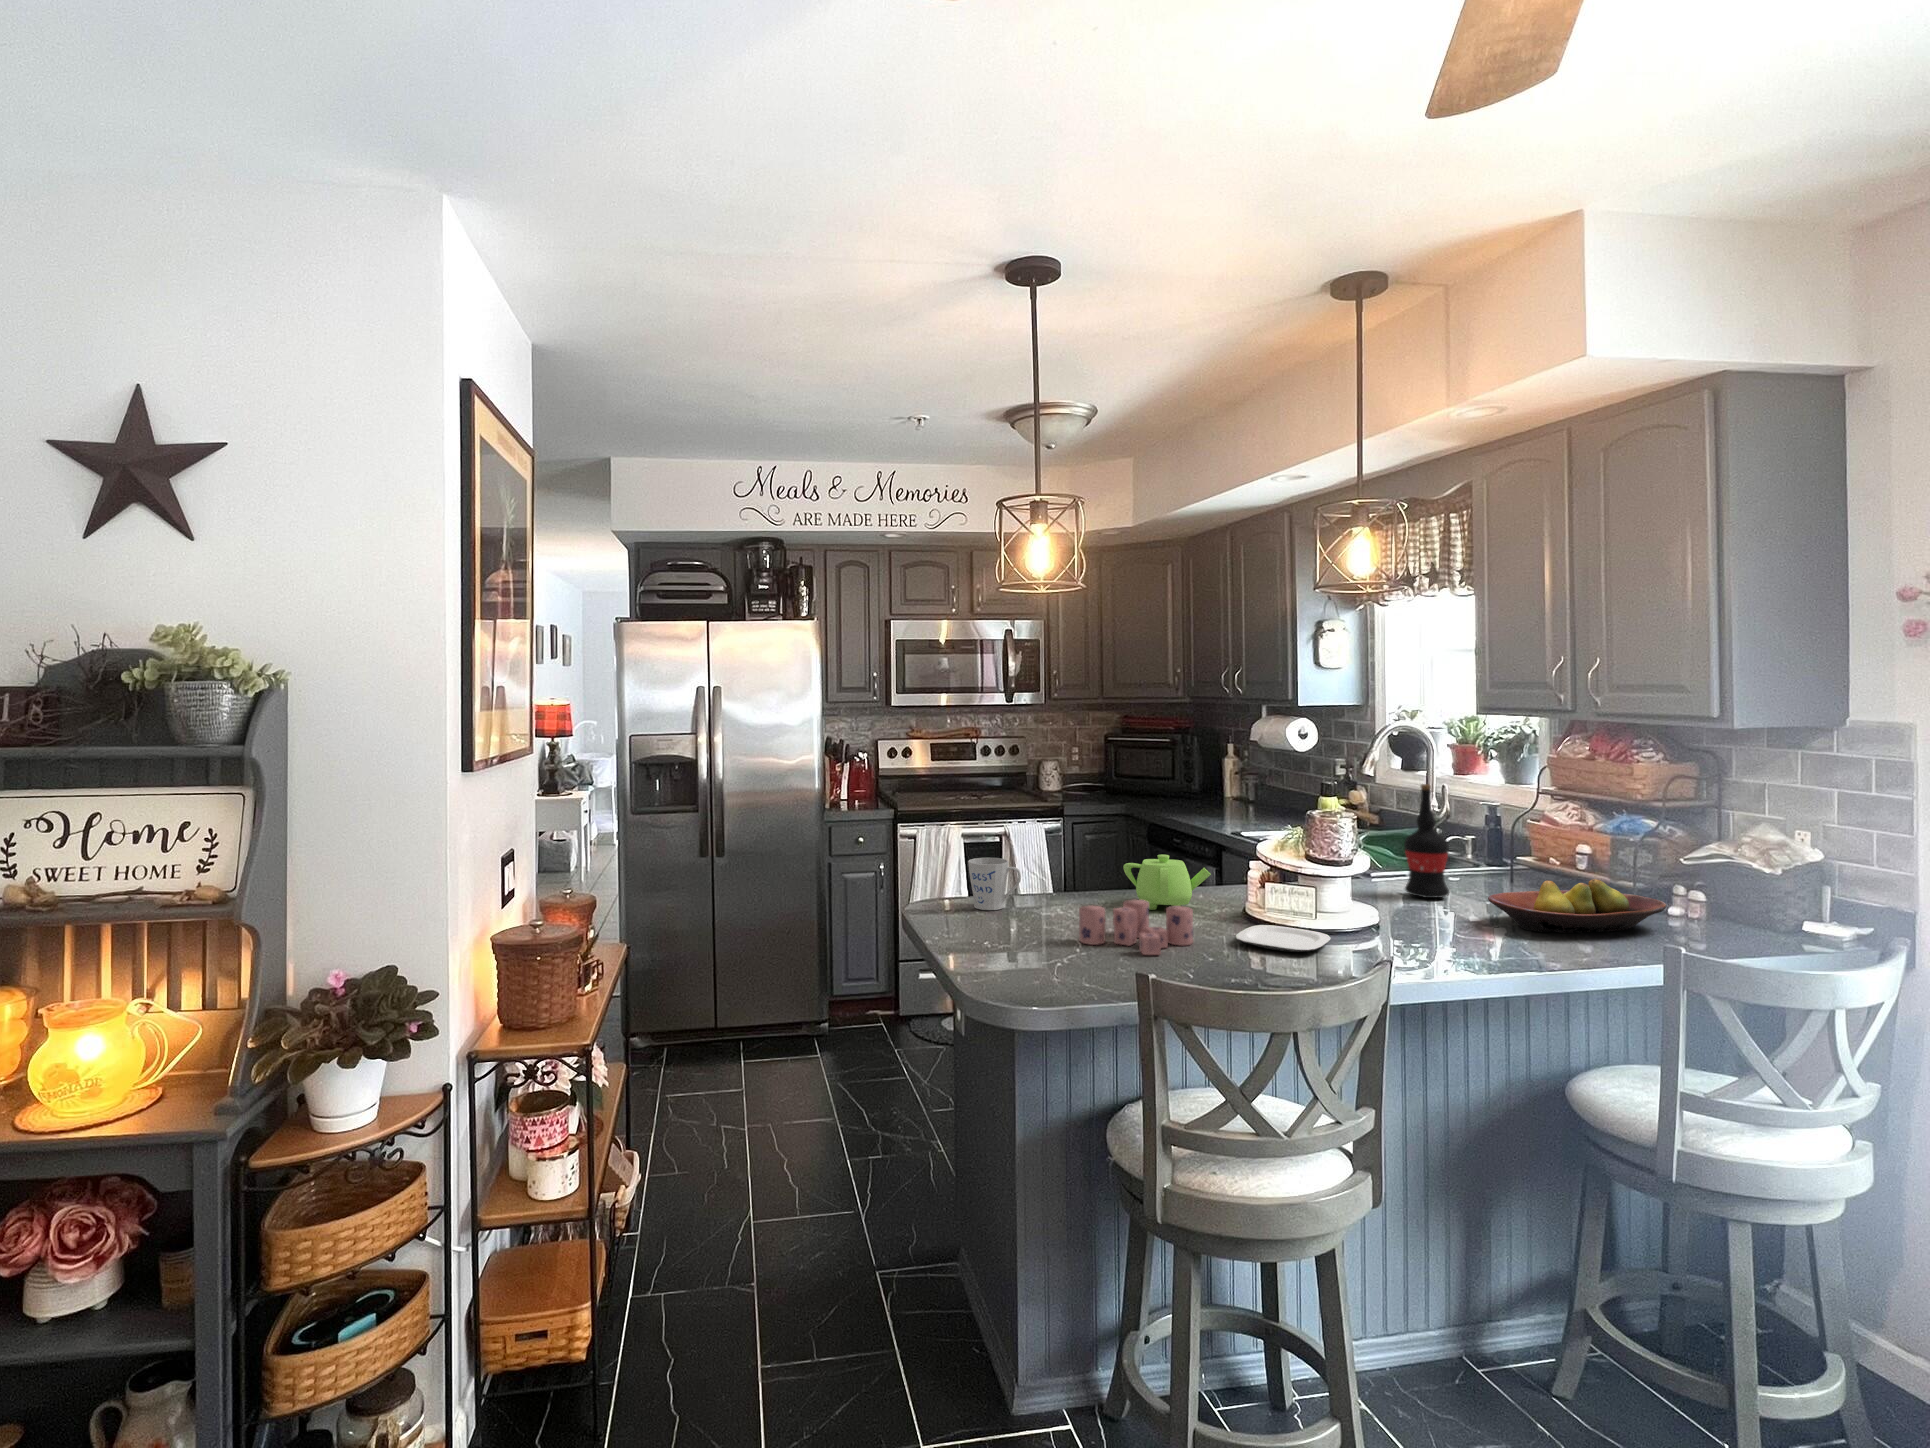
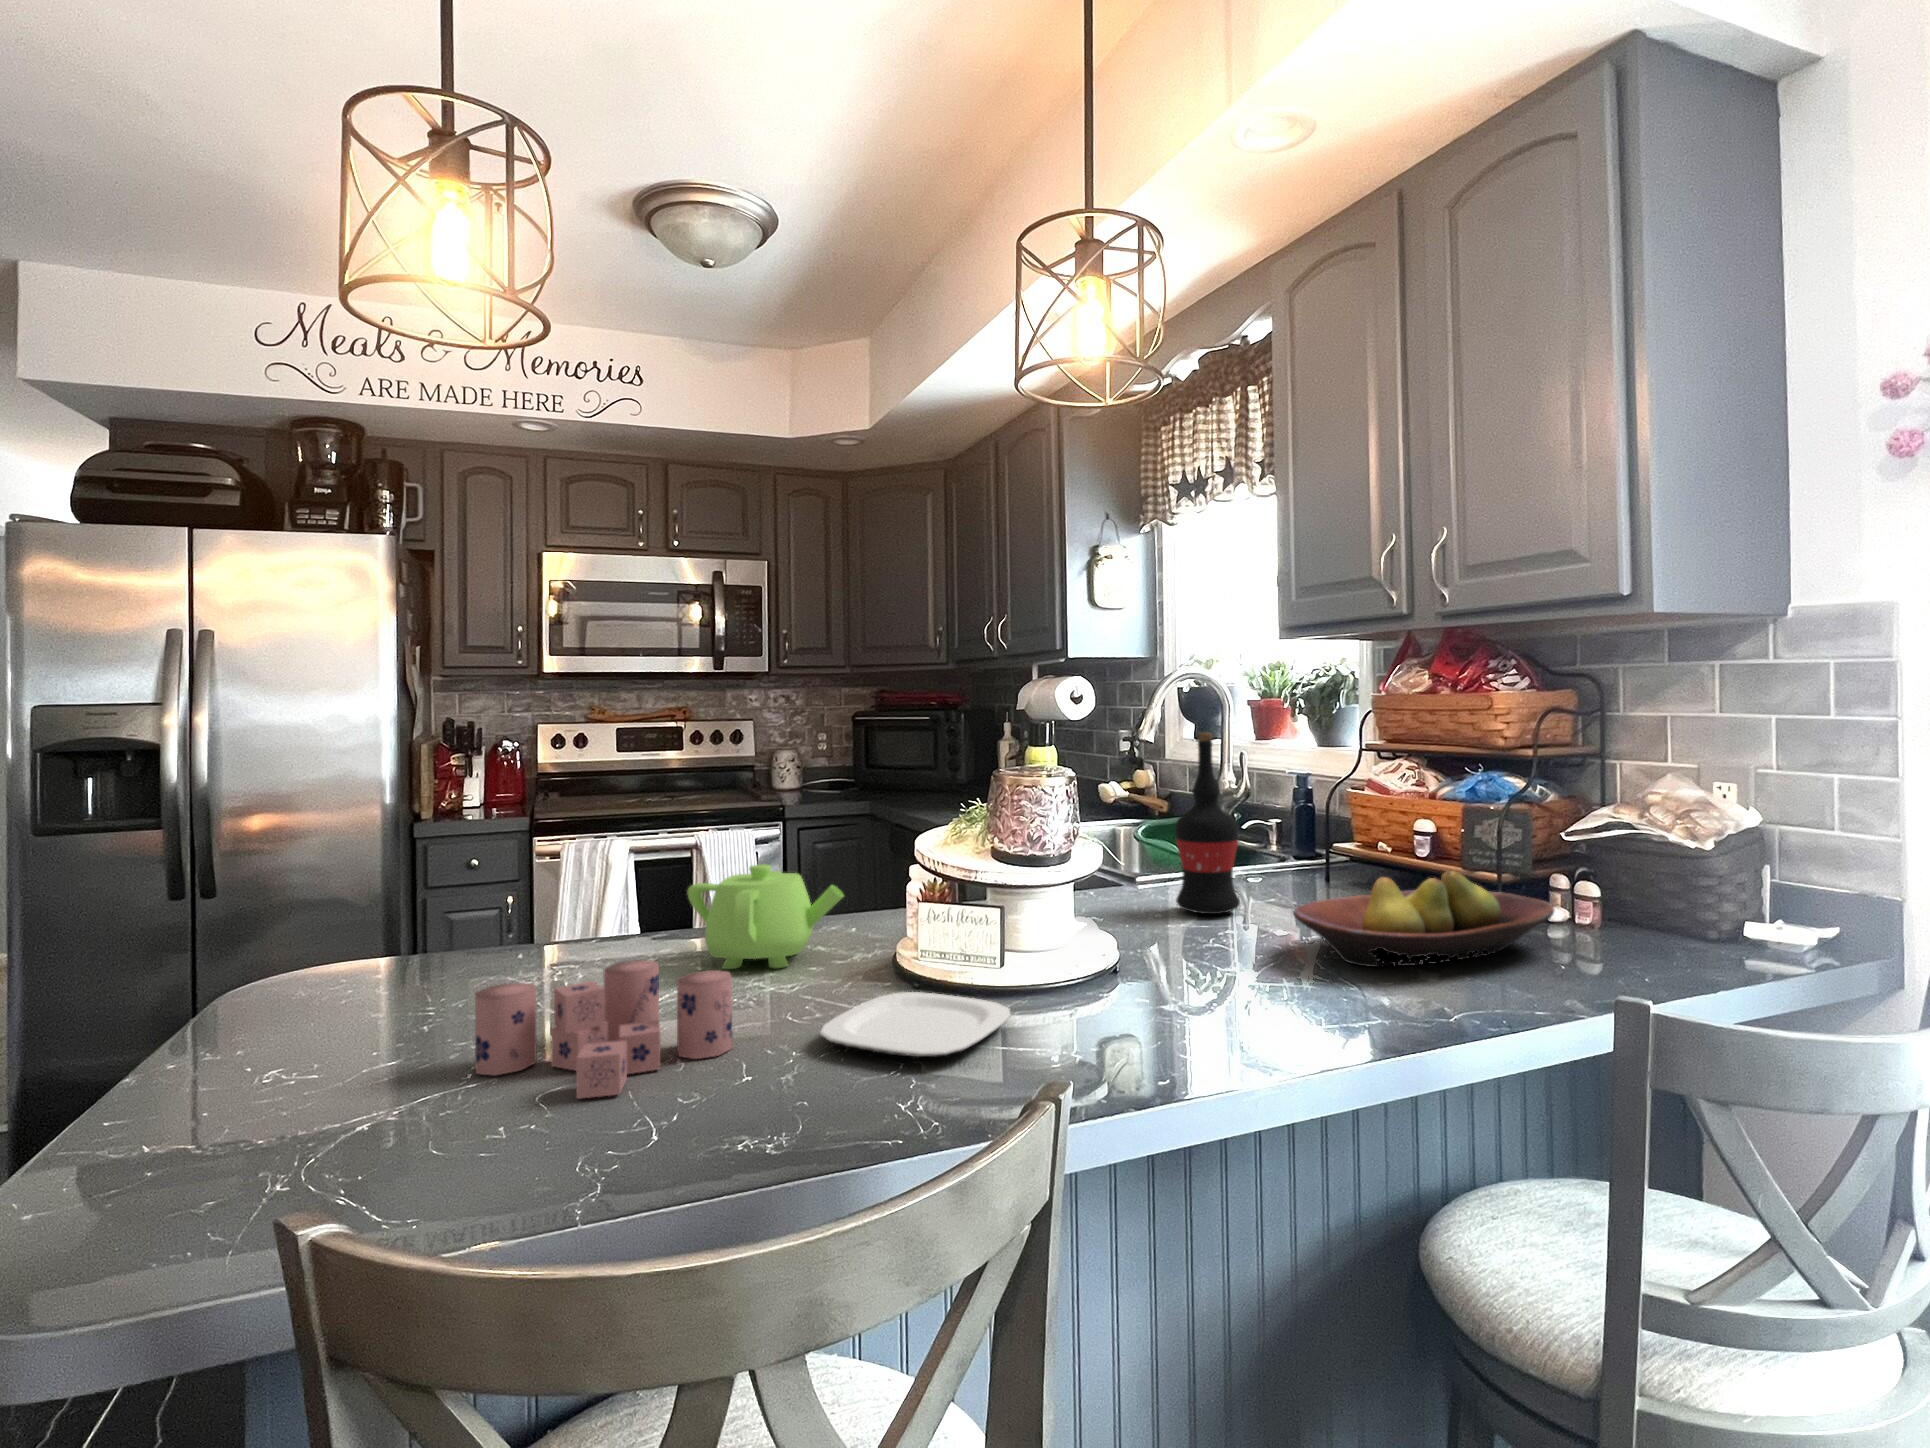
mug: present [968,858,1021,910] -> none [354,887,468,994]

